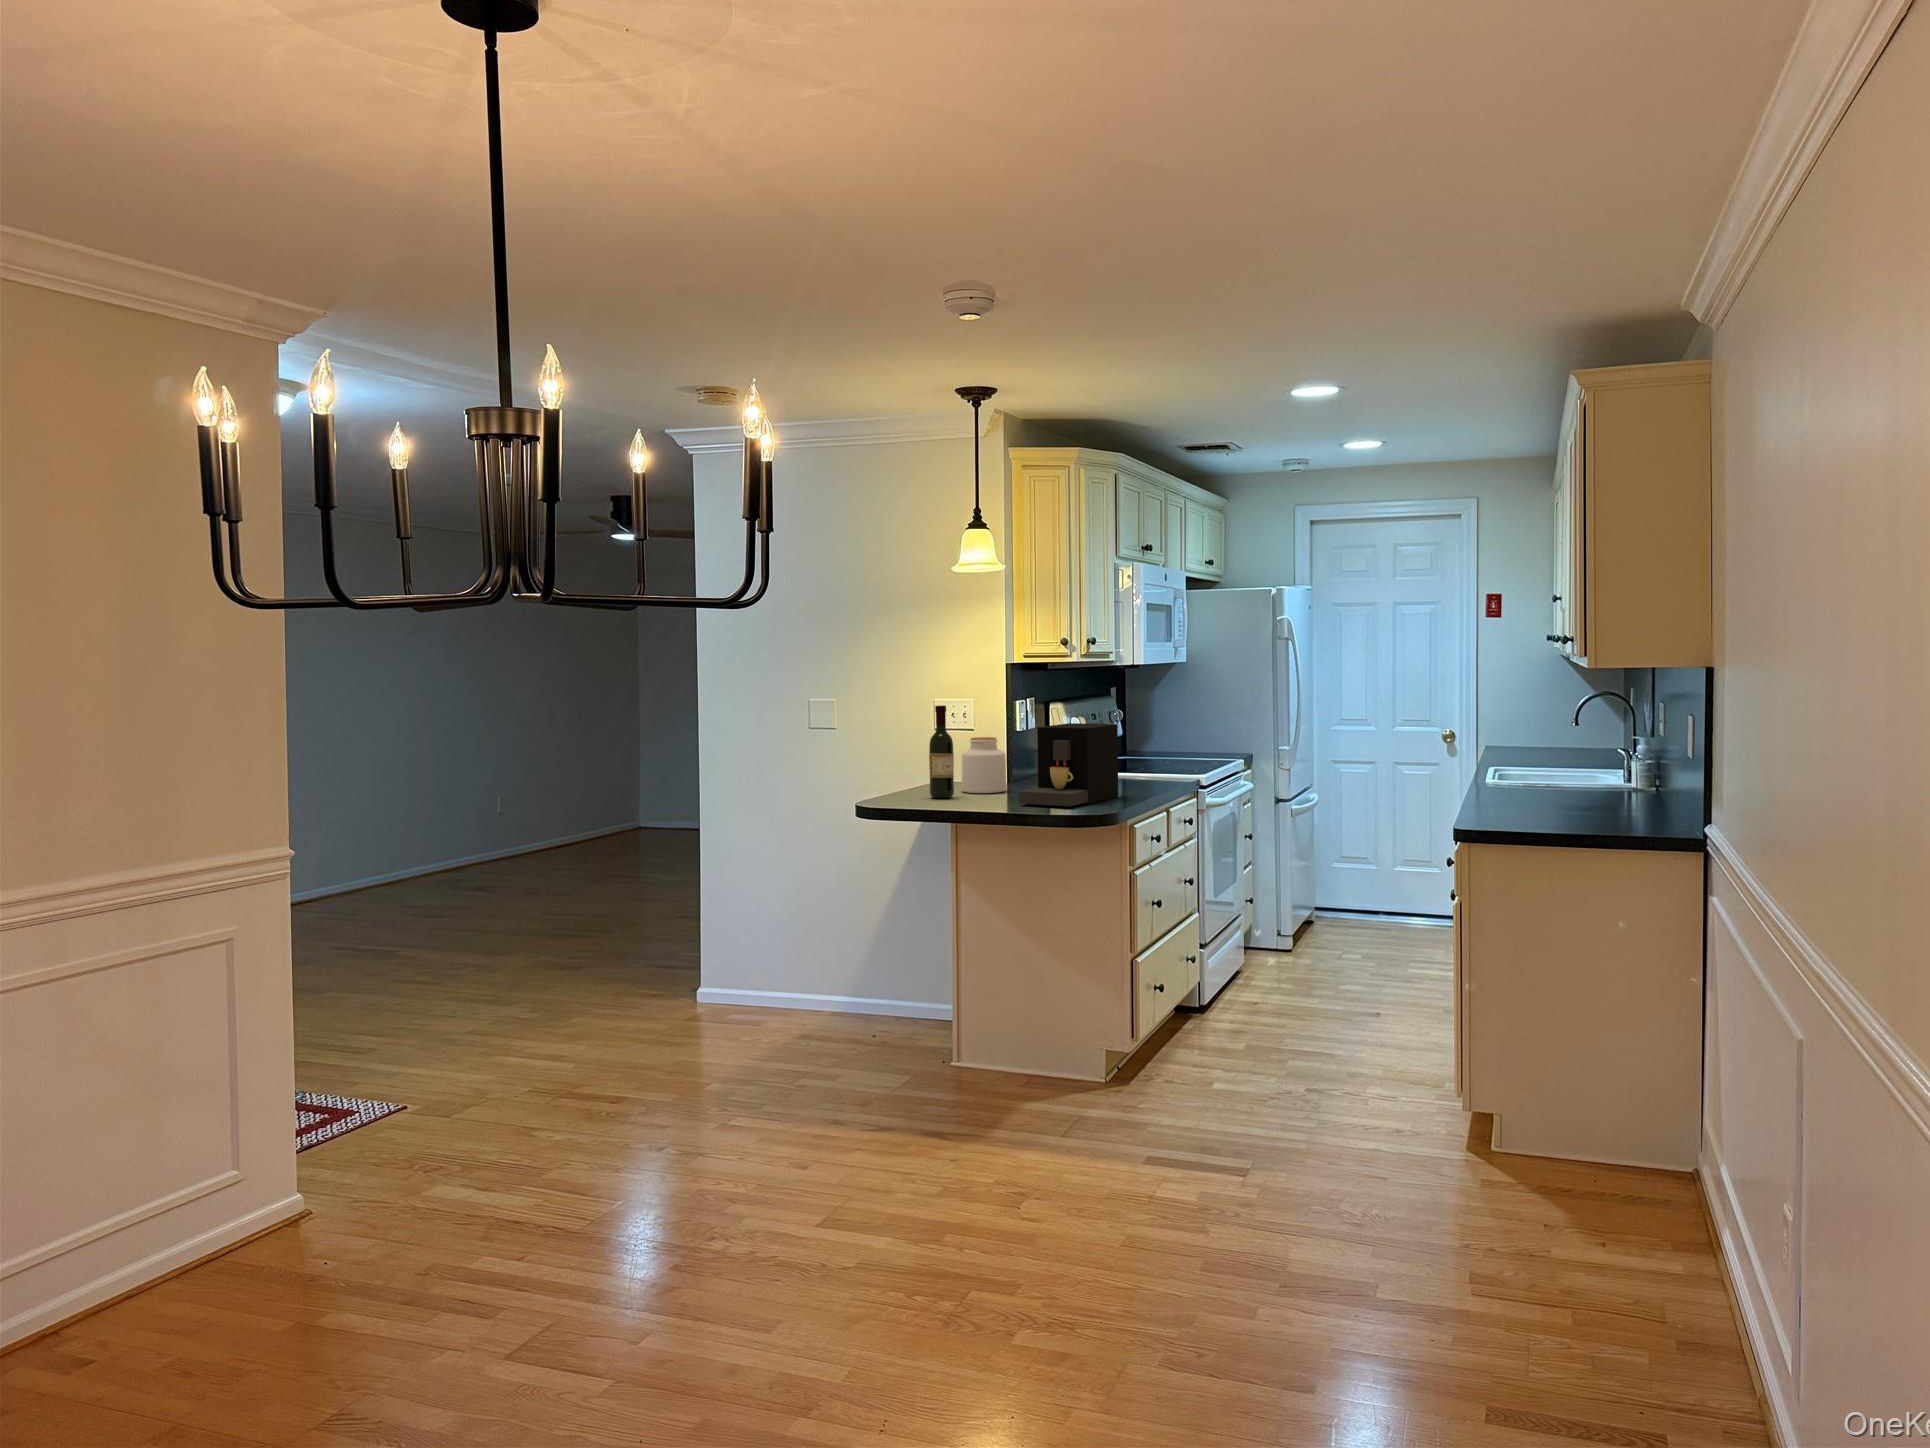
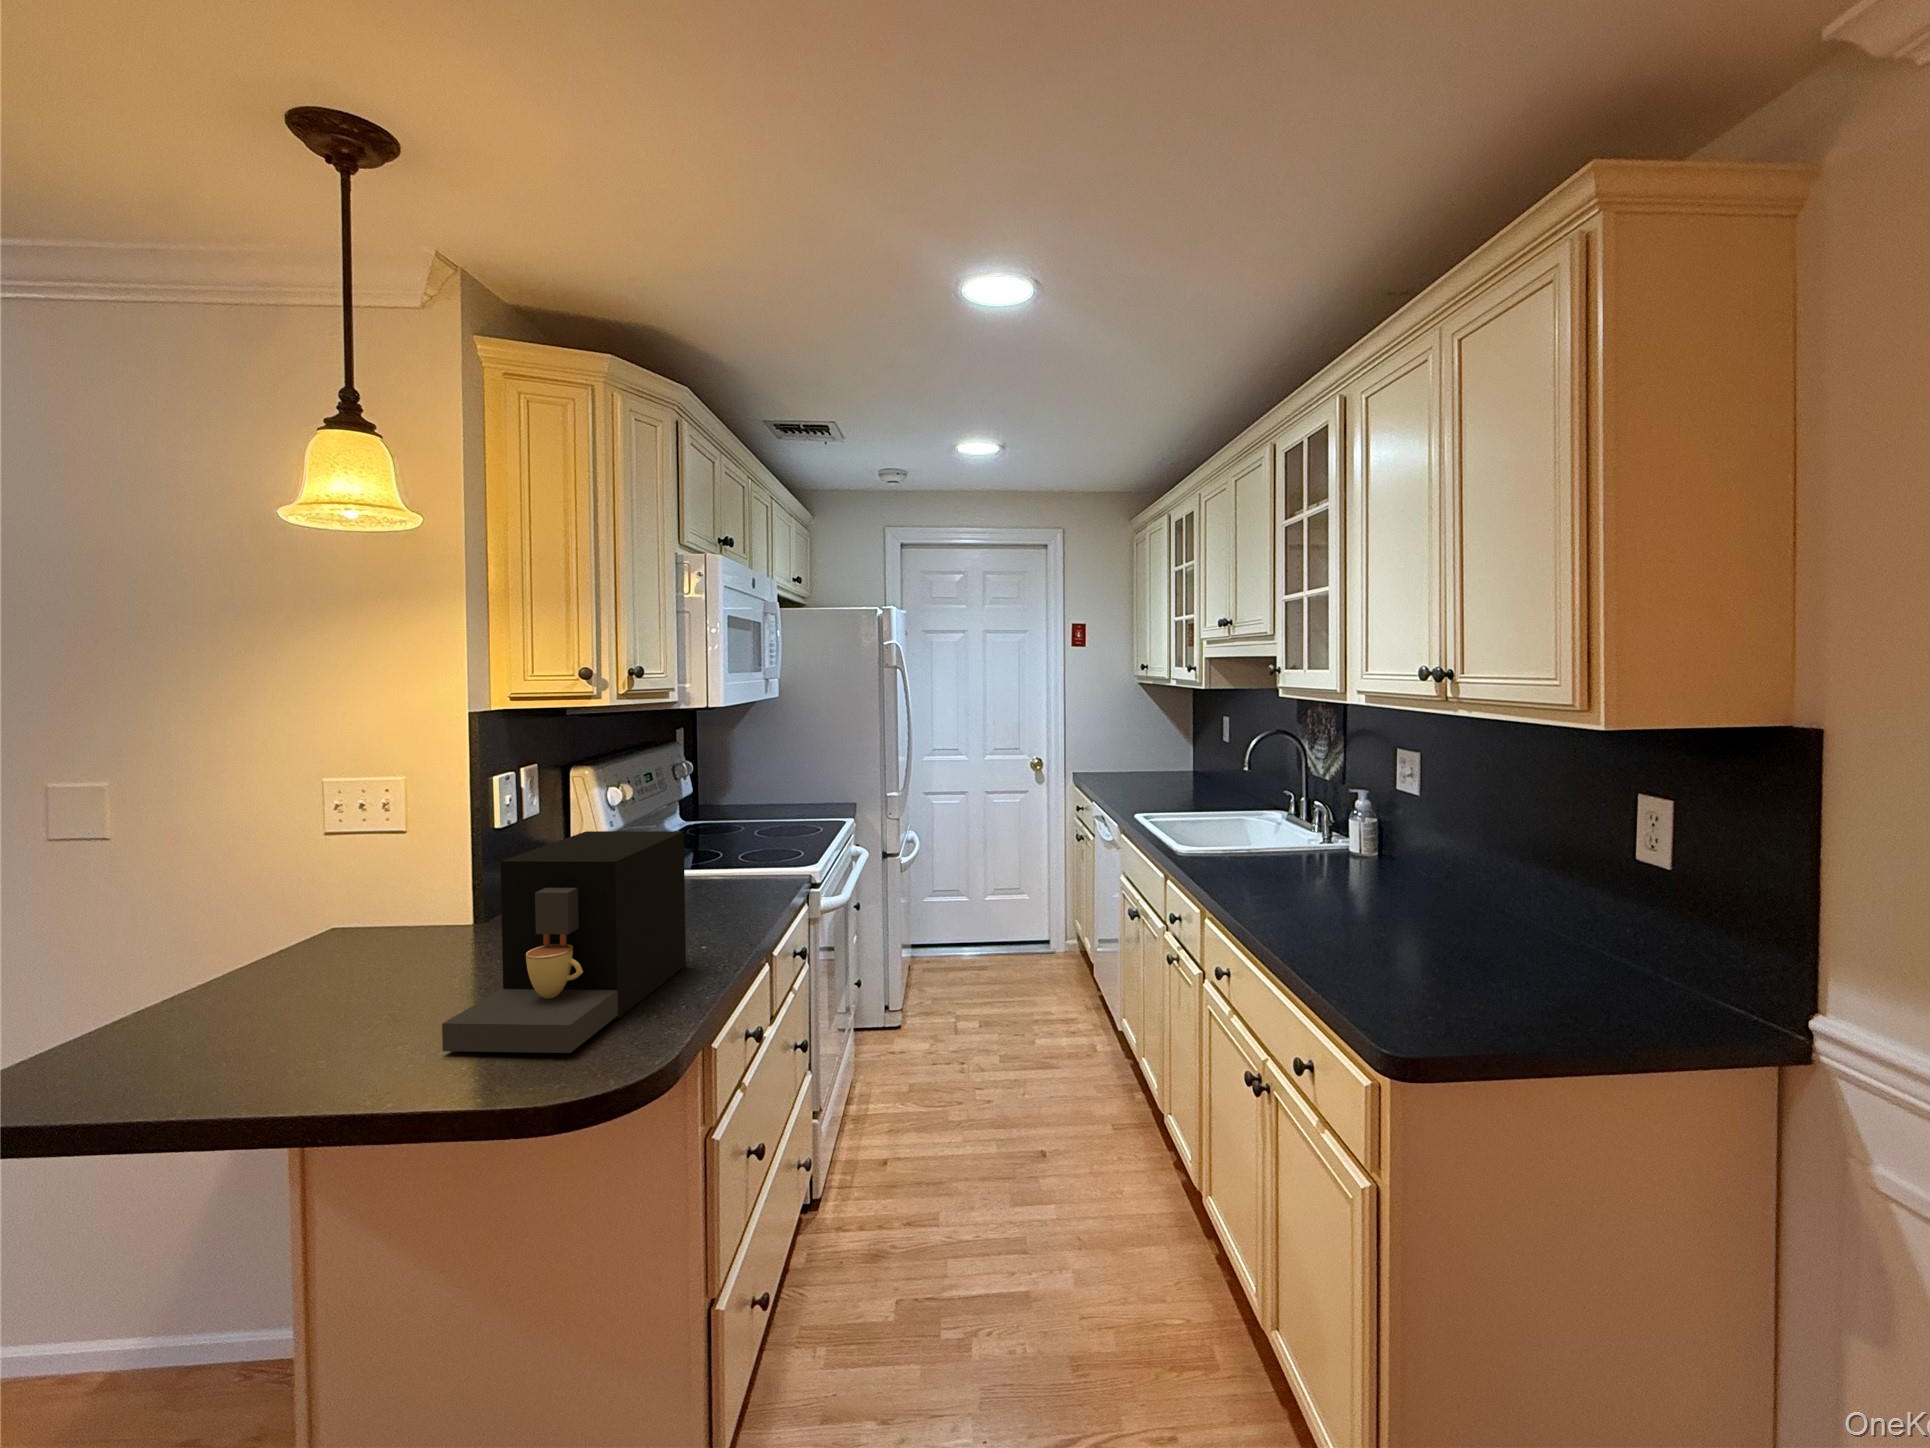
wine bottle: present [929,706,954,798] -> none [220,822,294,1039]
jar: present [962,737,1006,793] -> none [340,864,451,991]

